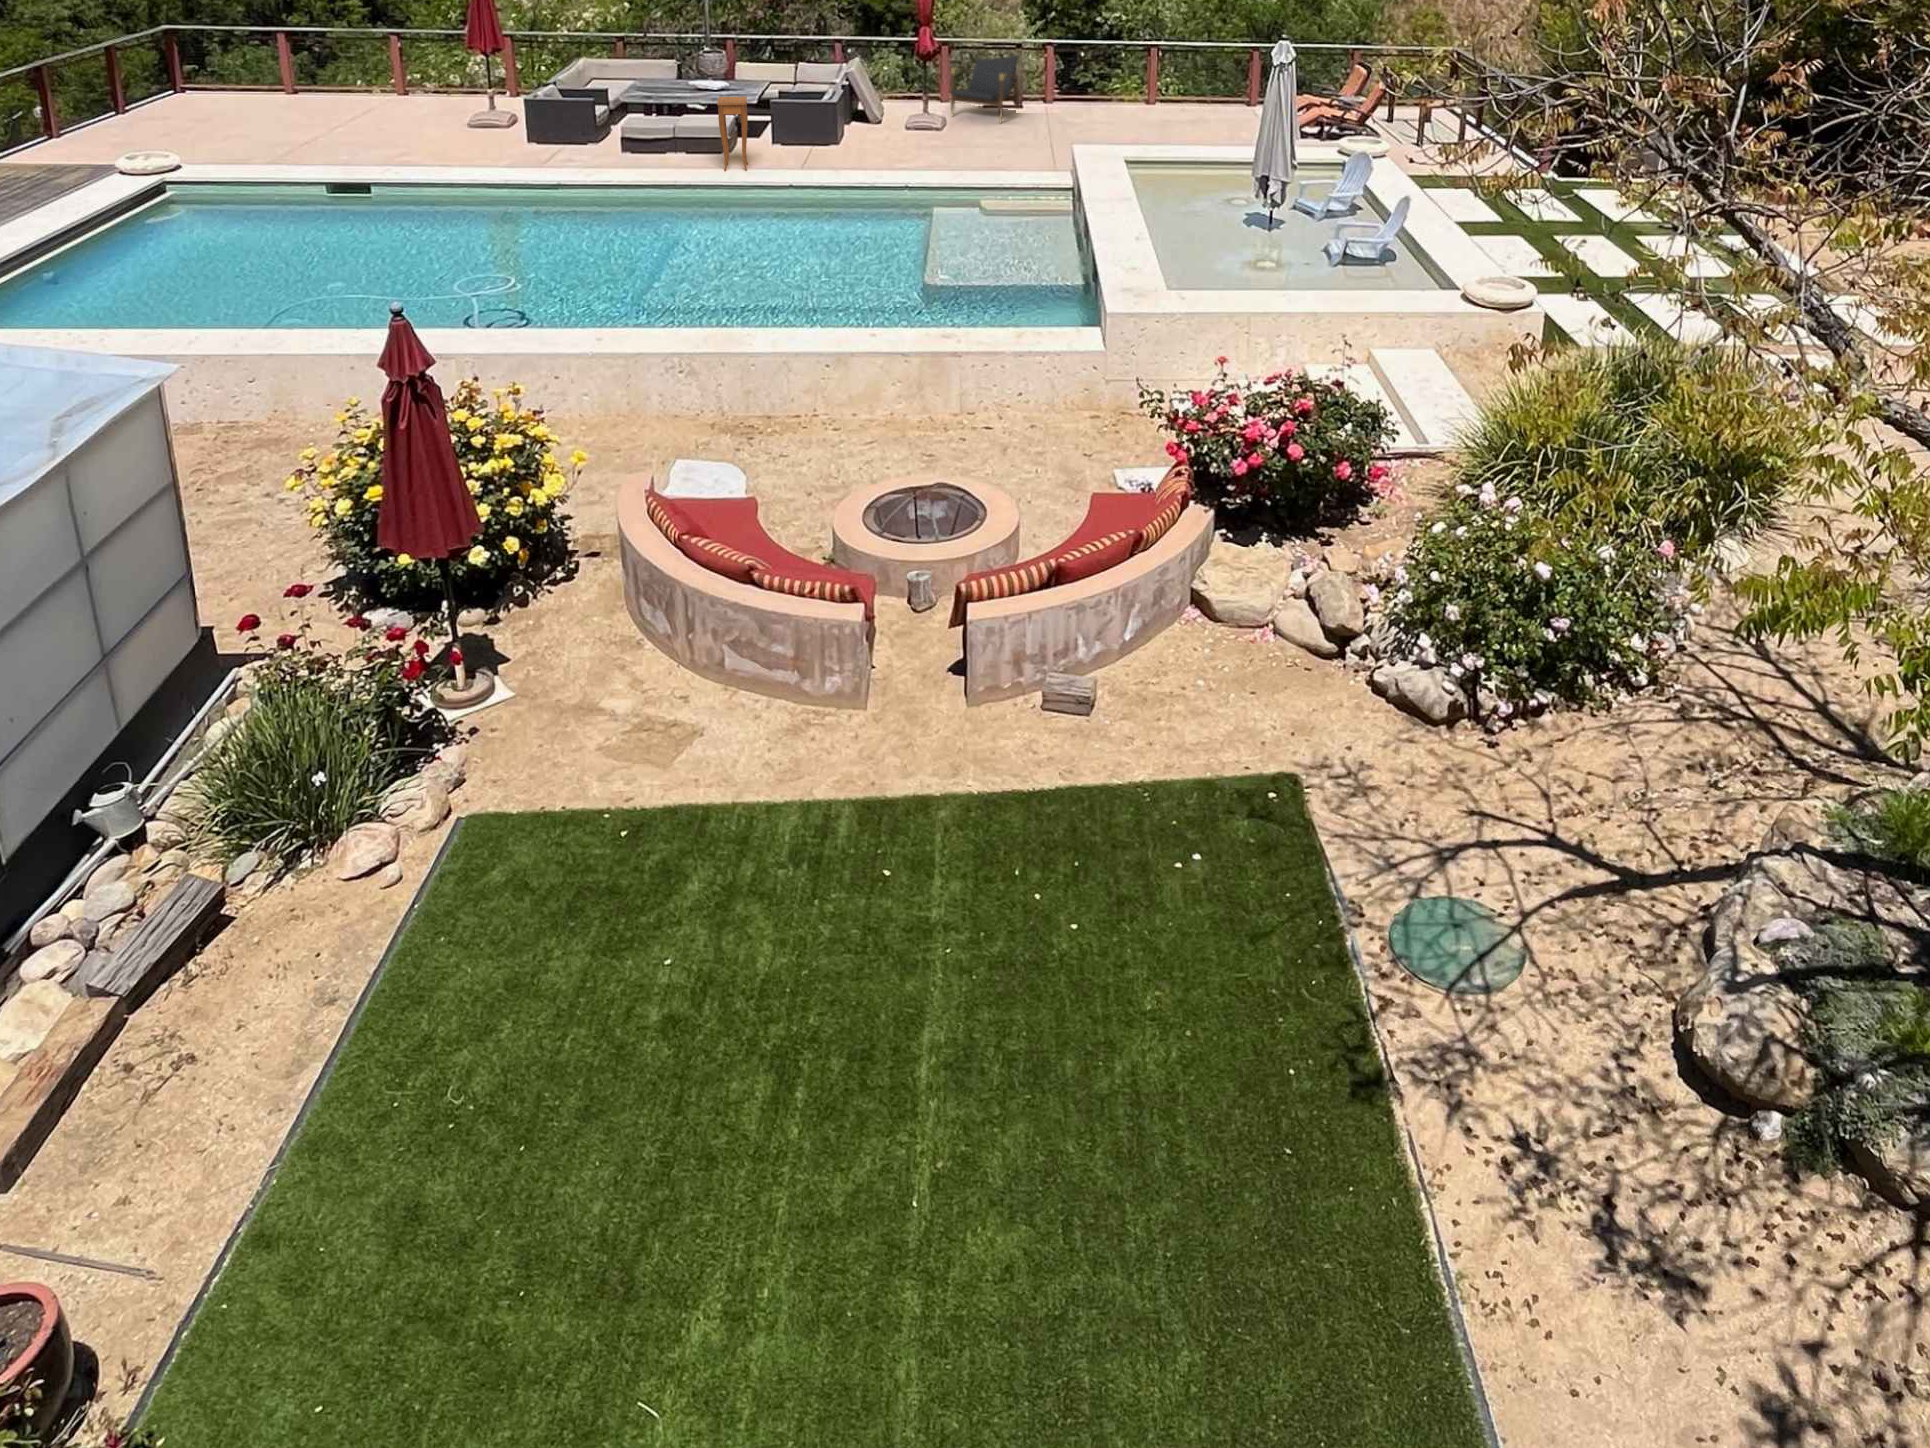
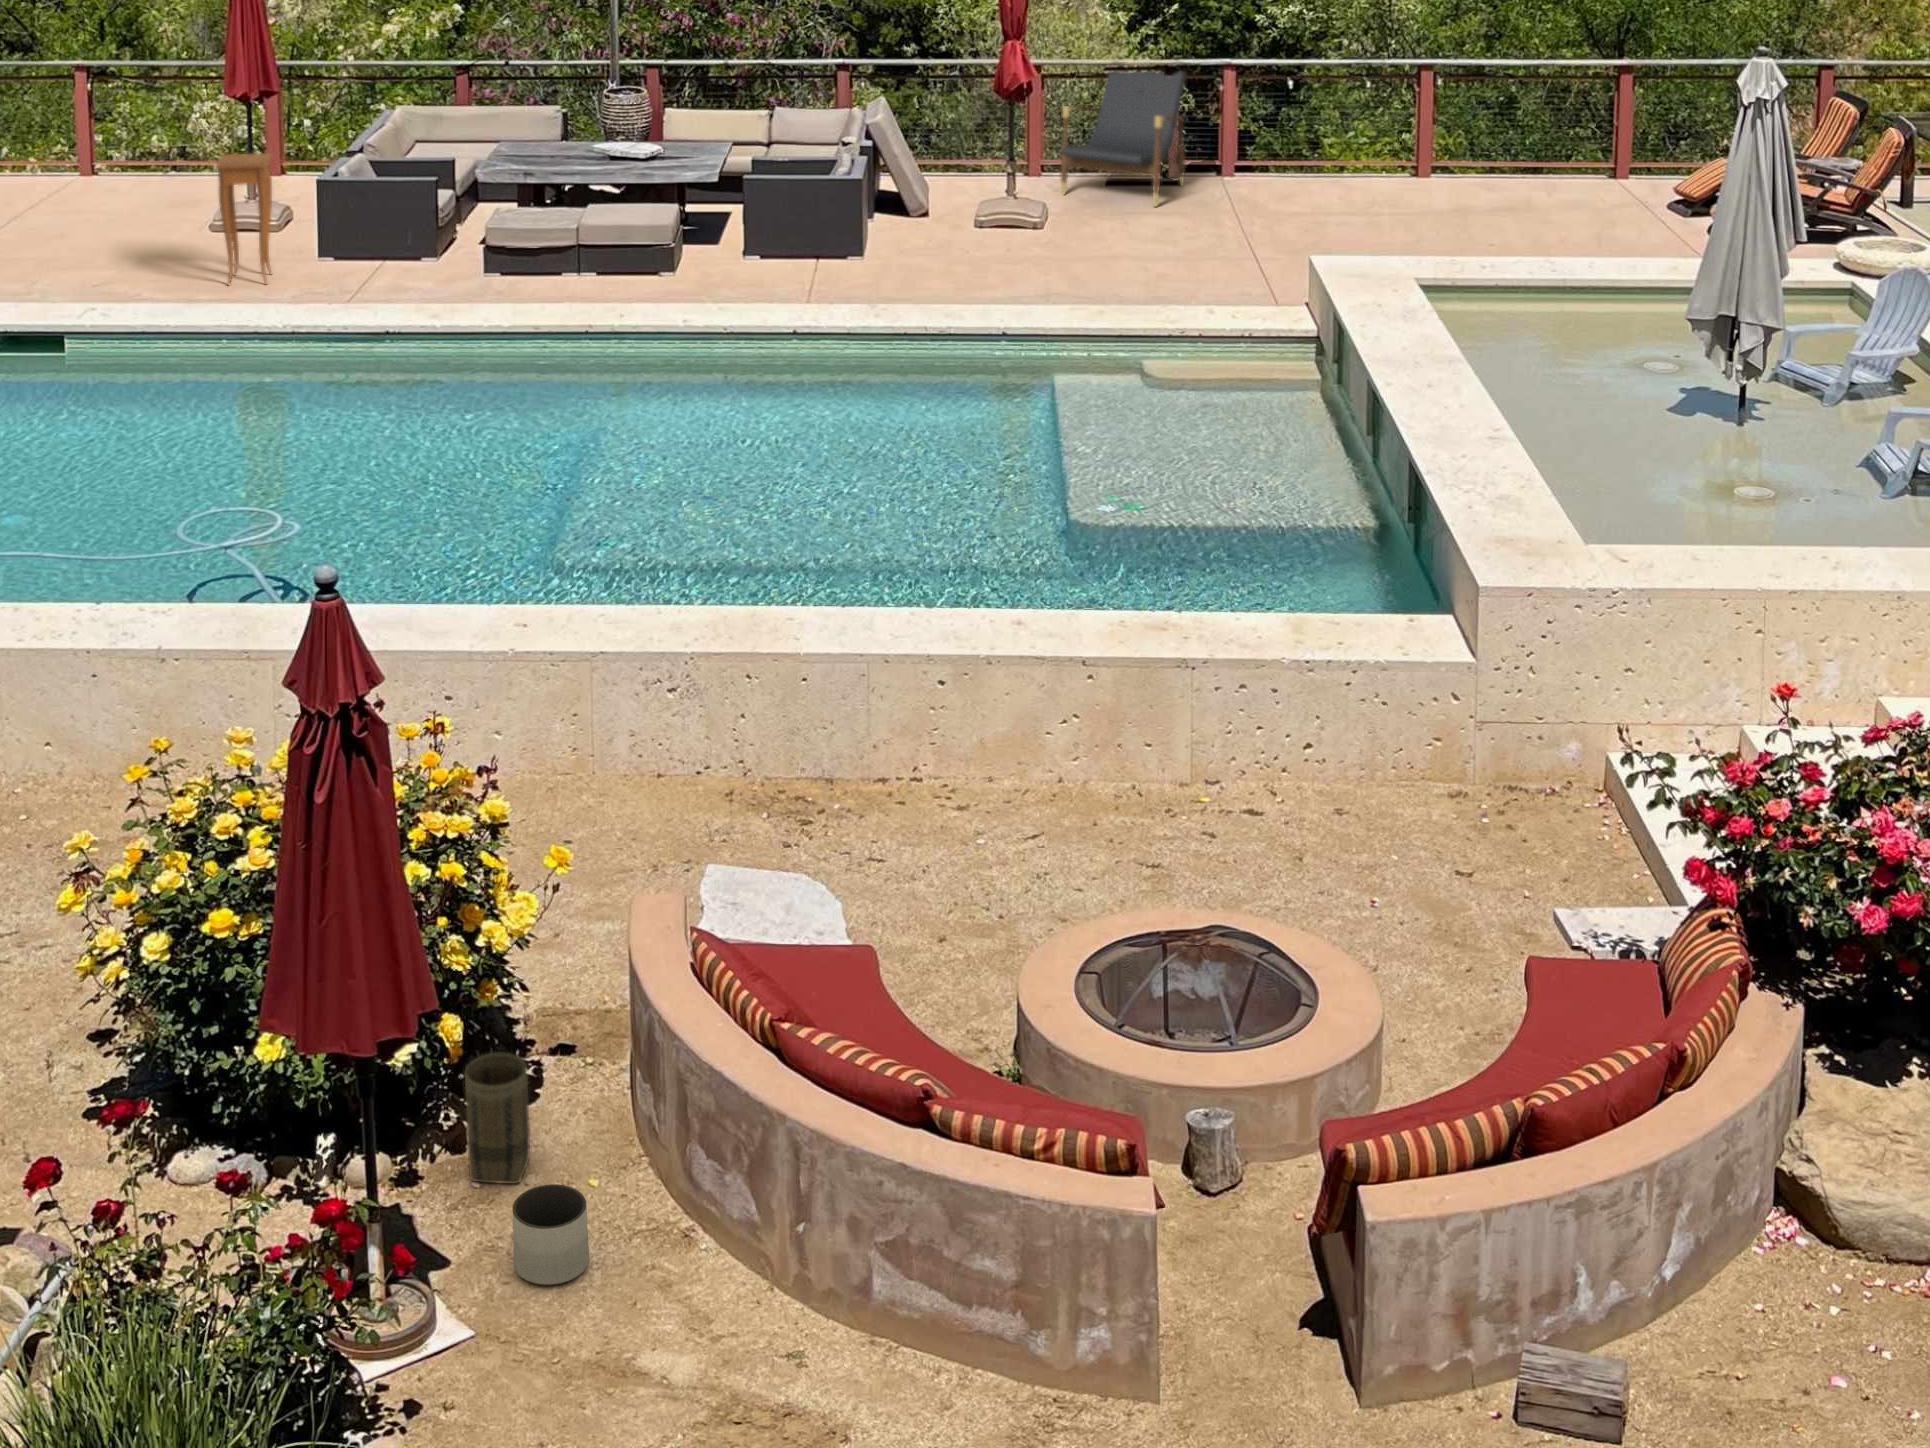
side table: present [717,97,748,171] -> present [216,153,272,284]
basket: none [522,554,563,618] -> present [465,1053,530,1184]
planter: none [541,617,584,665] -> present [512,1184,589,1286]

